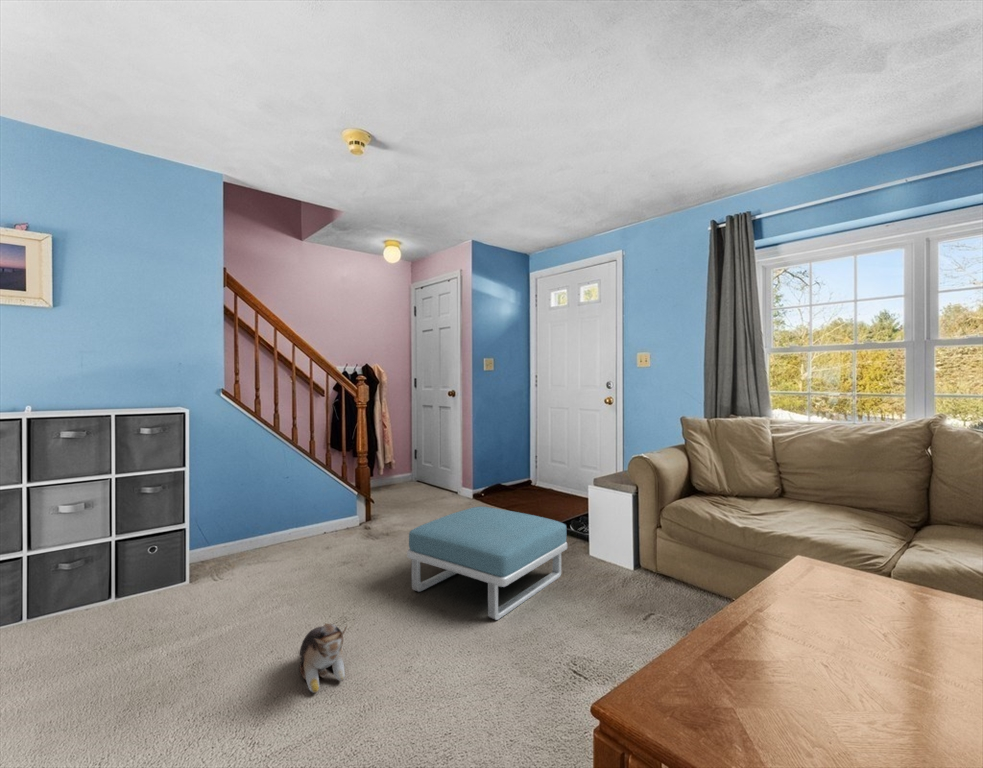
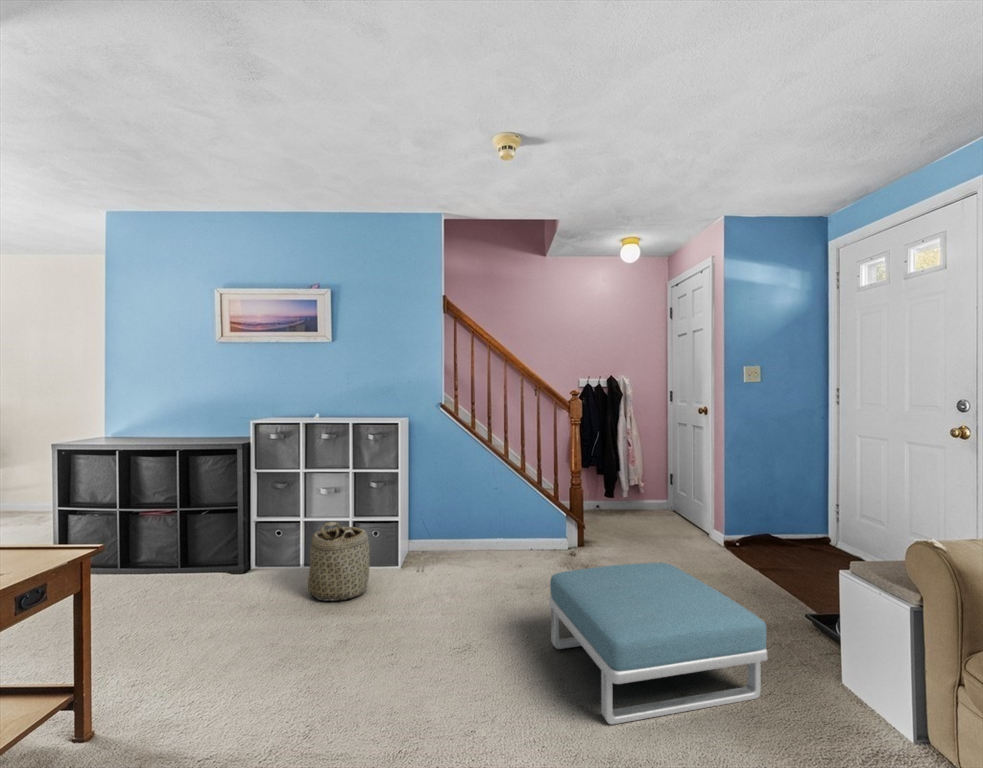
basket: none [85,537,176,634] -> present [308,522,370,601]
plush toy: present [299,624,346,693] -> none [362,653,419,720]

